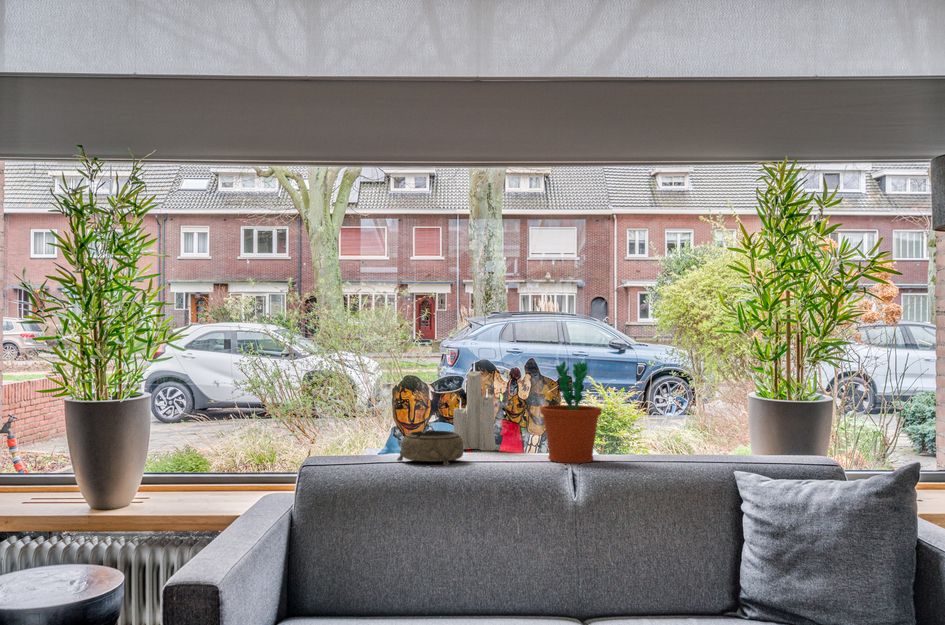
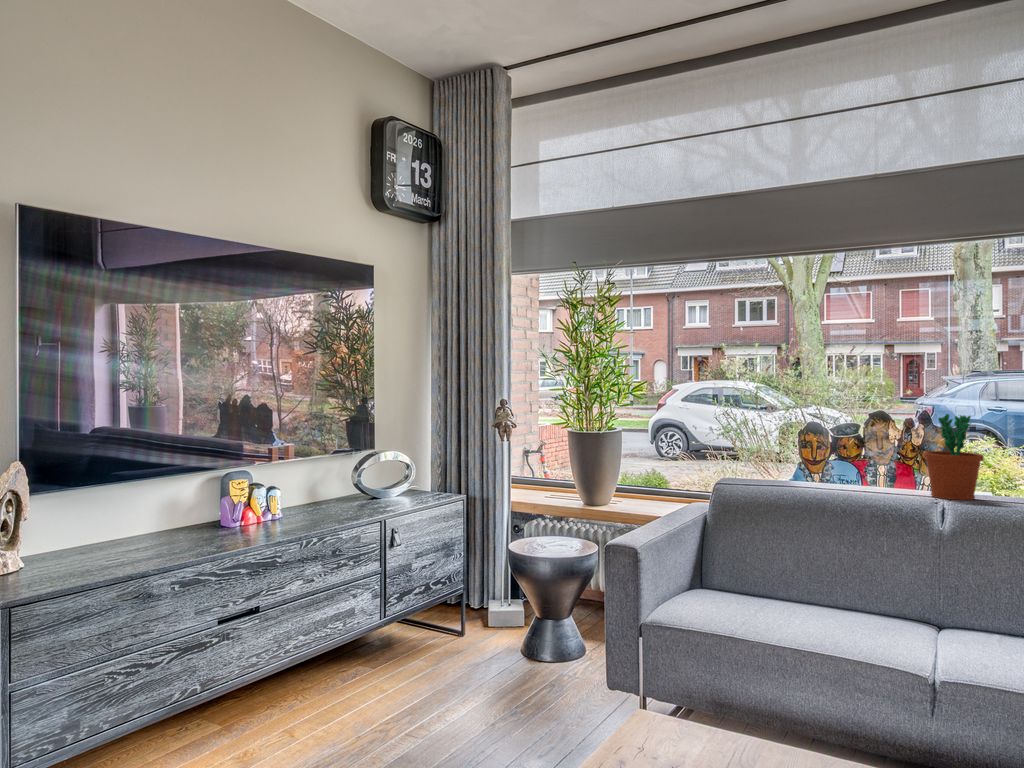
candle: present [453,361,496,451] -> none [849,408,890,486]
decorative bowl: present [397,431,464,466] -> none [796,465,852,493]

